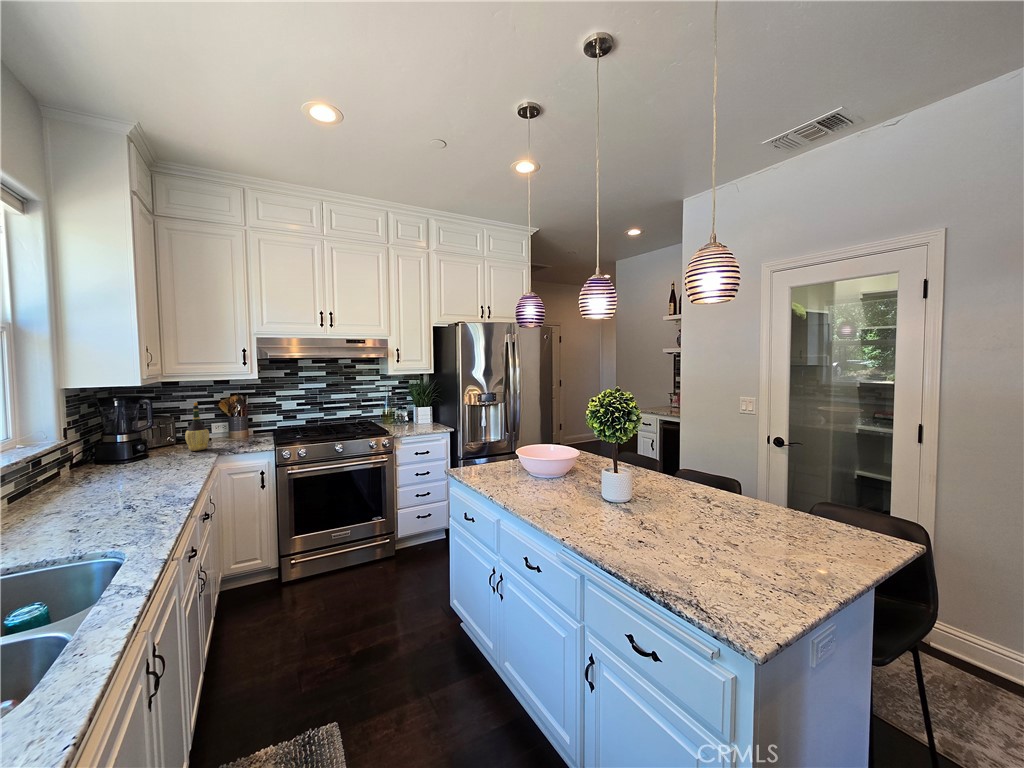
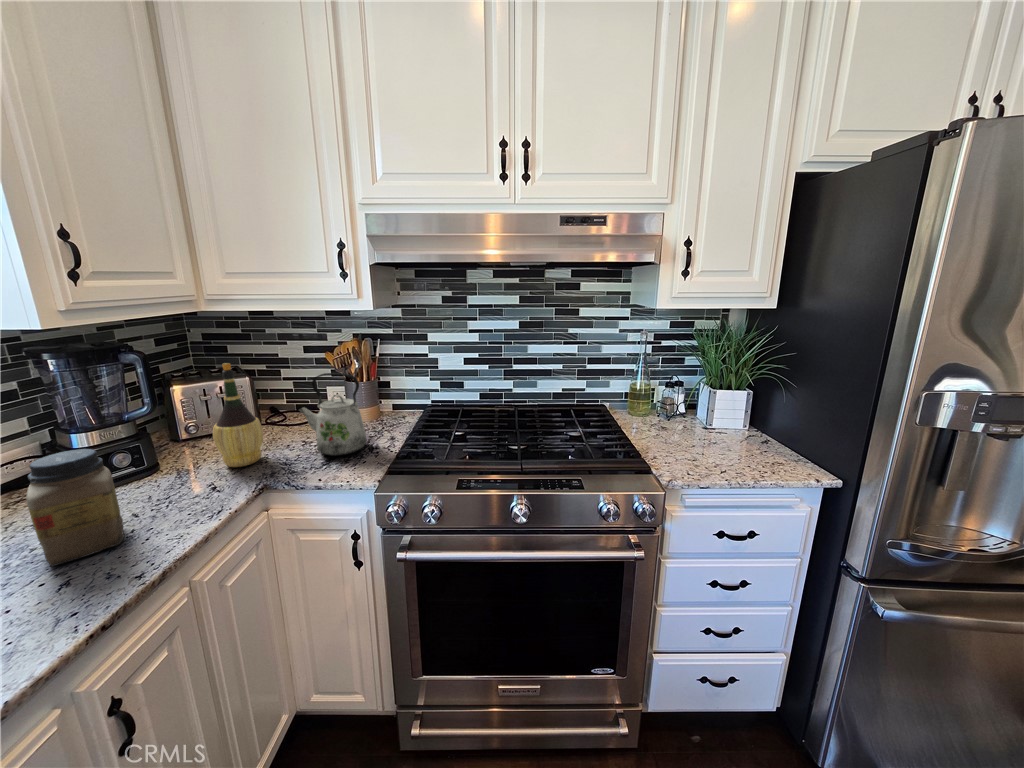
kettle: none [222,406,259,444] -> present [299,373,367,456]
jar: none [150,429,186,469] -> present [26,449,124,567]

